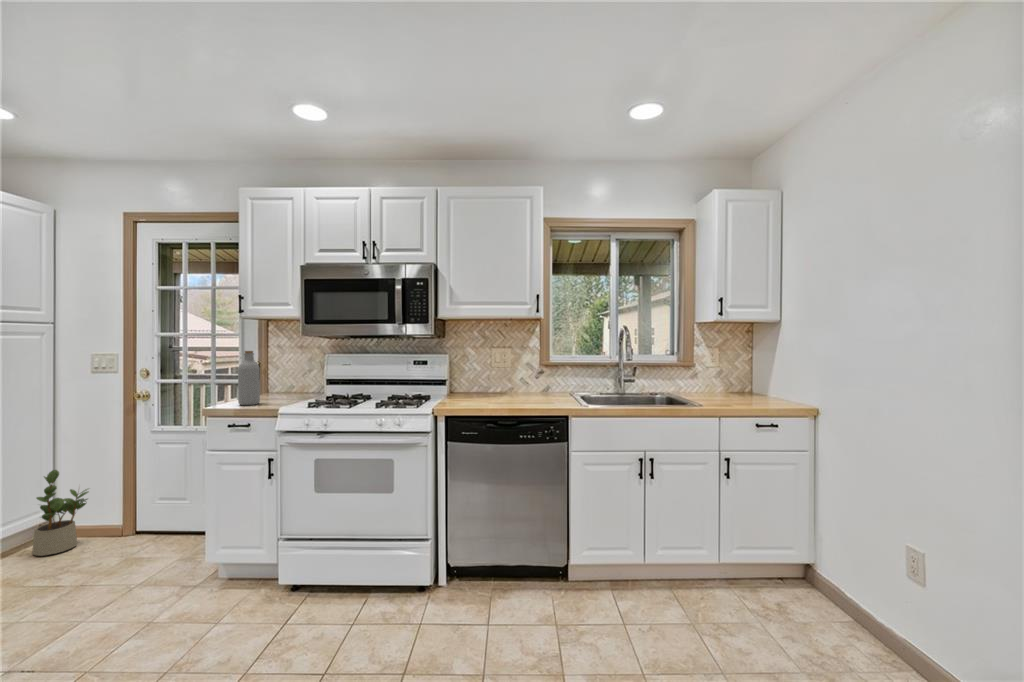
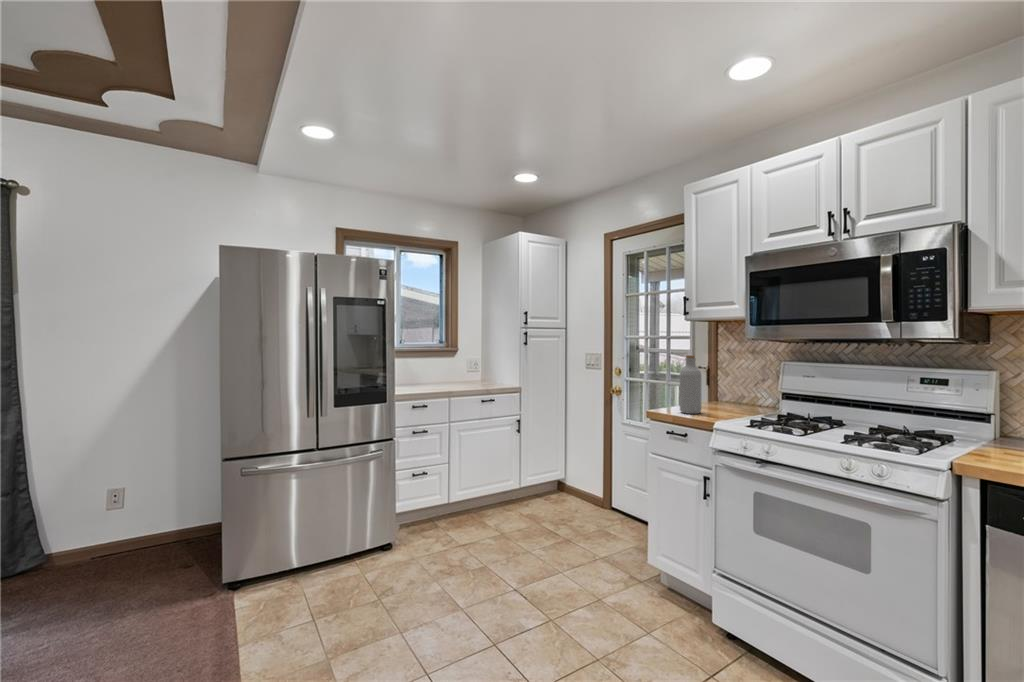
potted plant: present [32,470,88,556] -> none [550,443,583,508]

